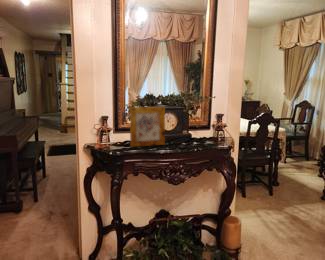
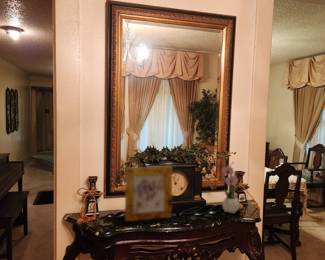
flower arrangement: none [203,100,220,143] -> present [222,158,240,213]

